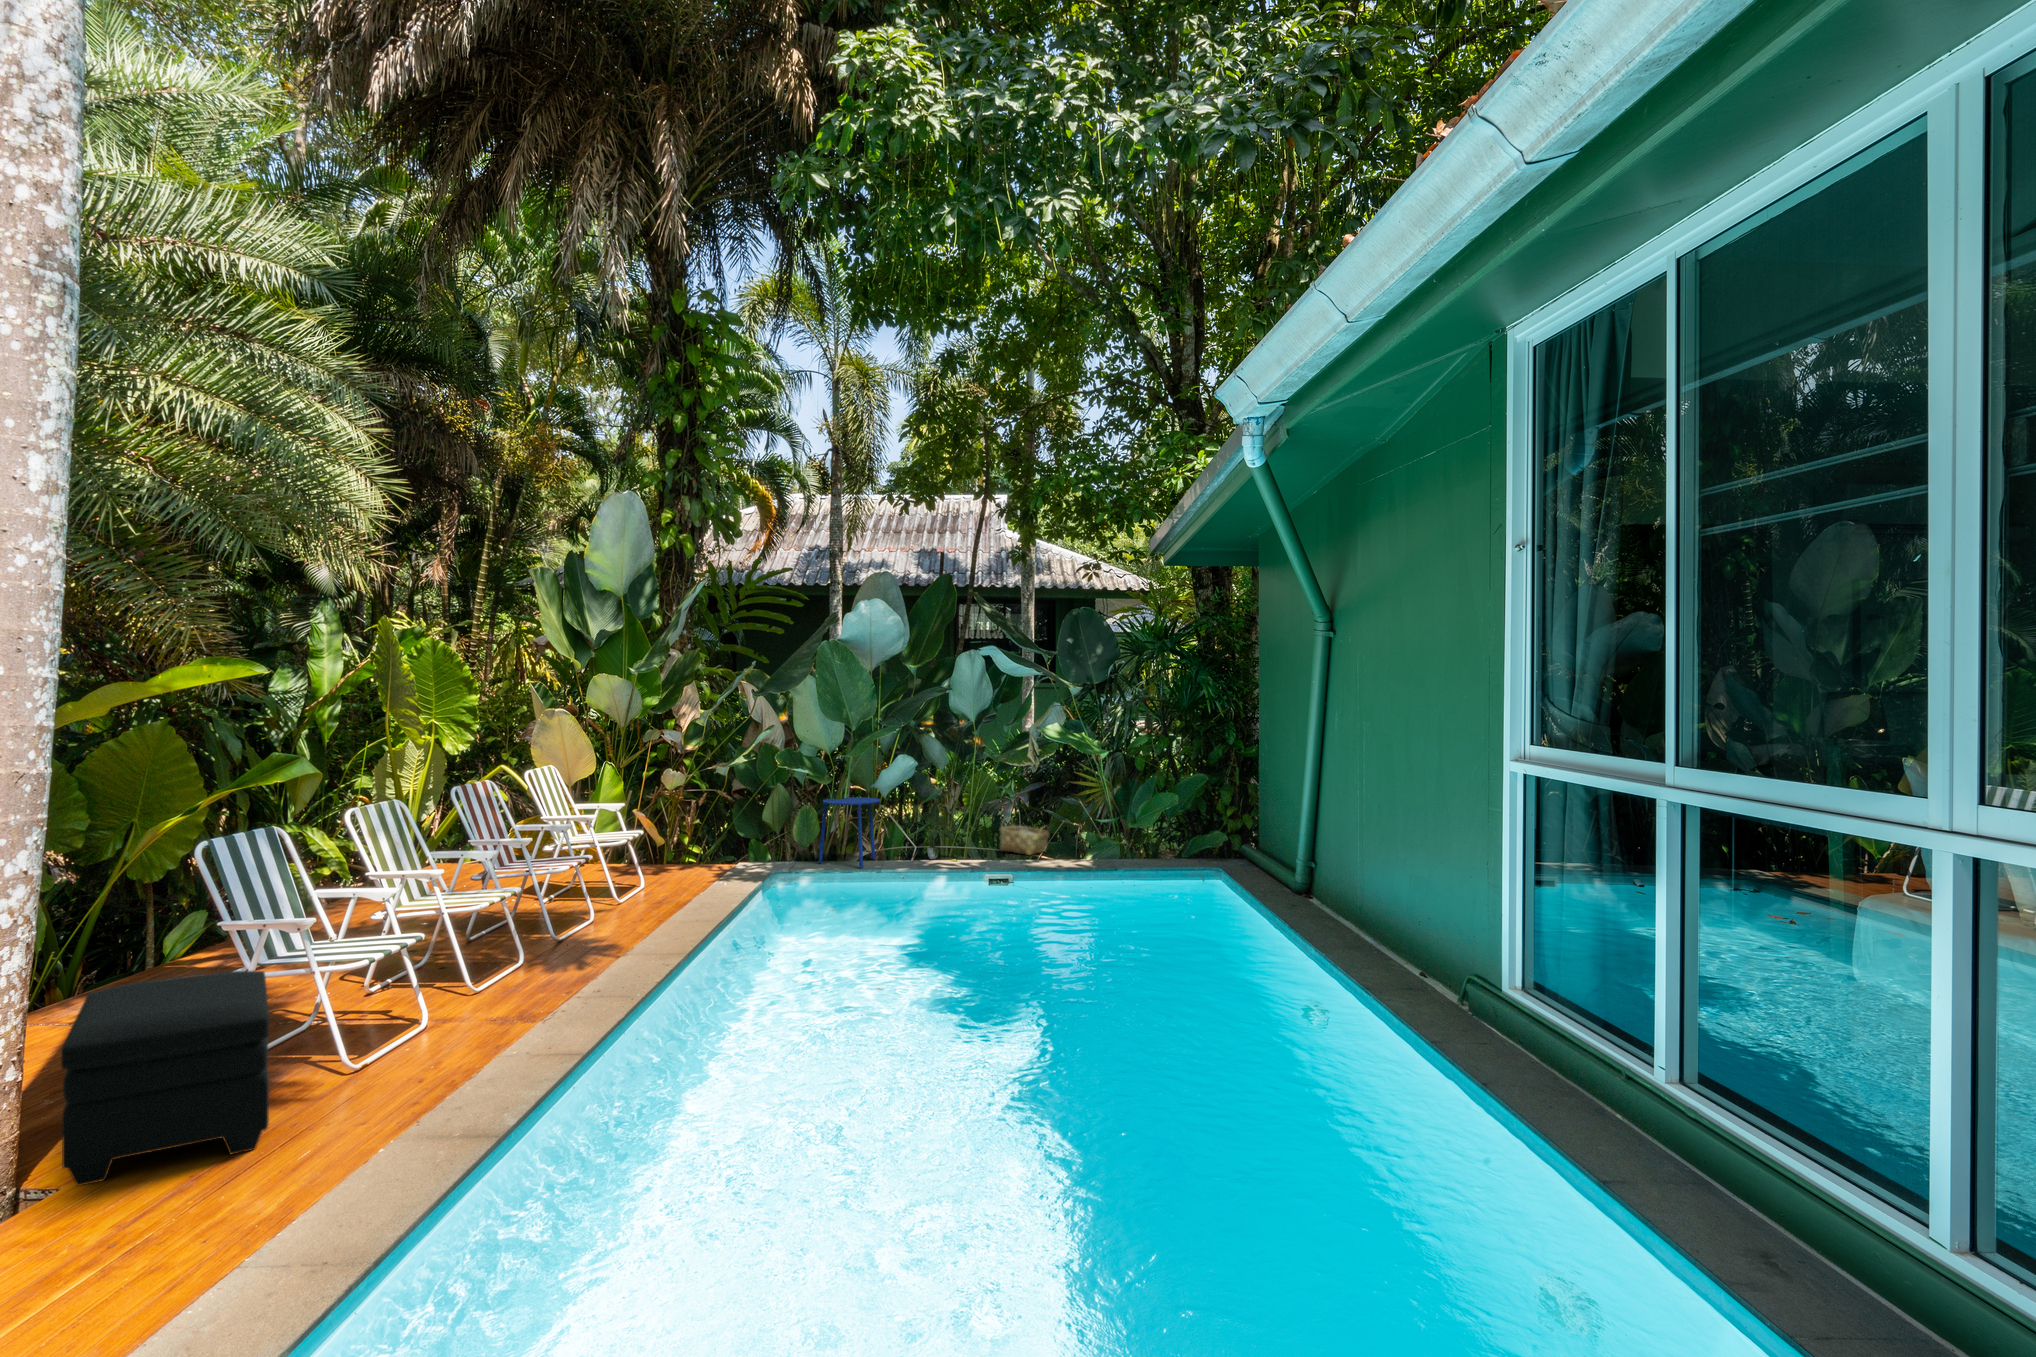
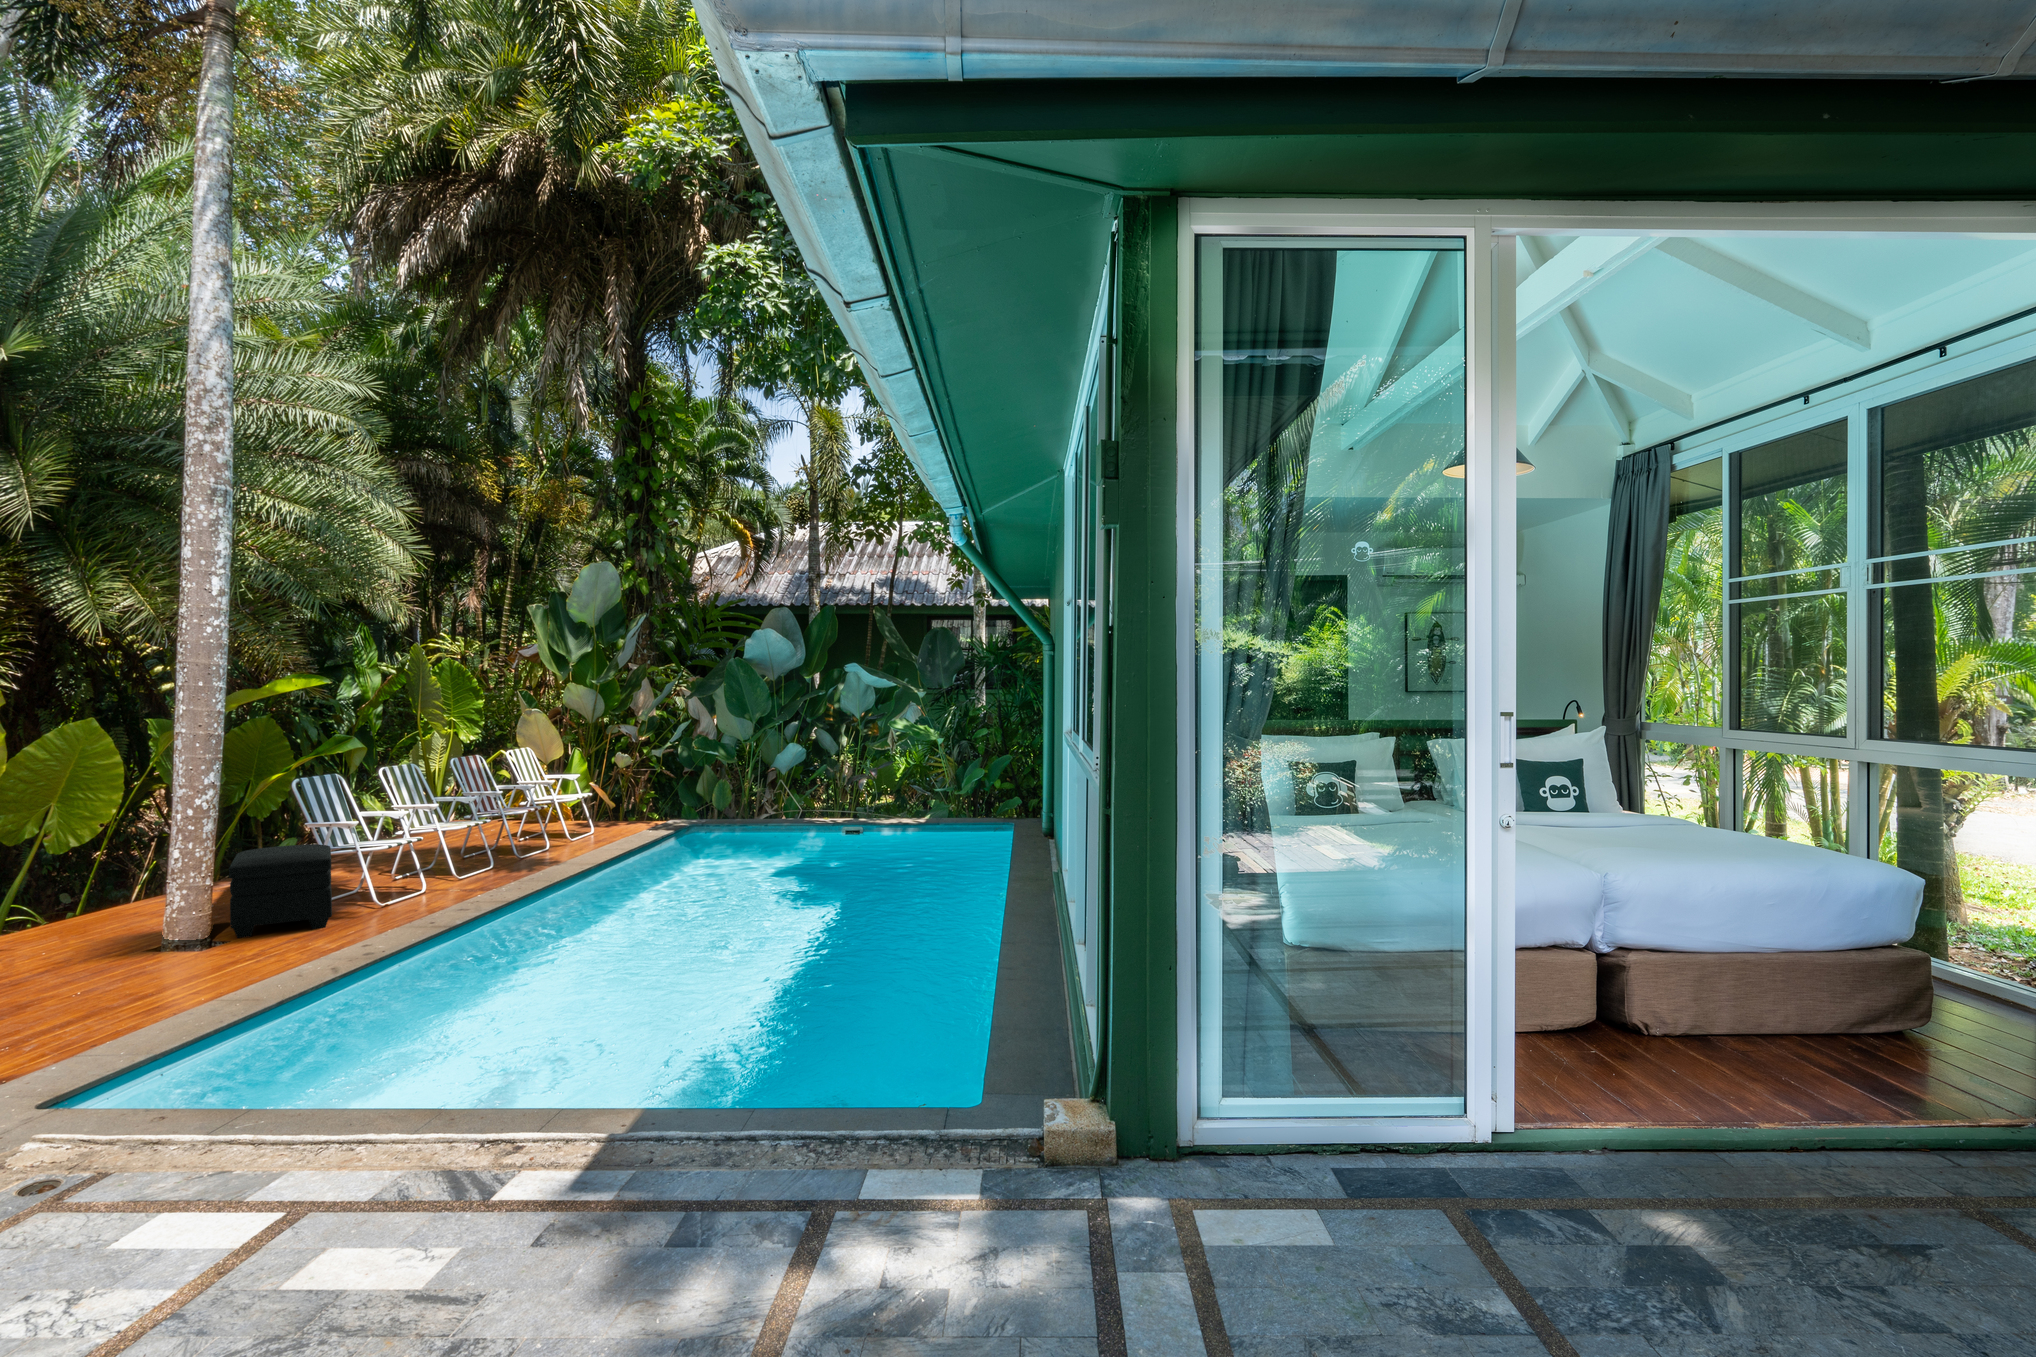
side table: present [818,797,880,869] -> none [732,770,776,821]
potted plant: present [913,802,955,859] -> none [802,772,834,814]
woven basket: present [1000,818,1049,855] -> none [871,784,908,811]

